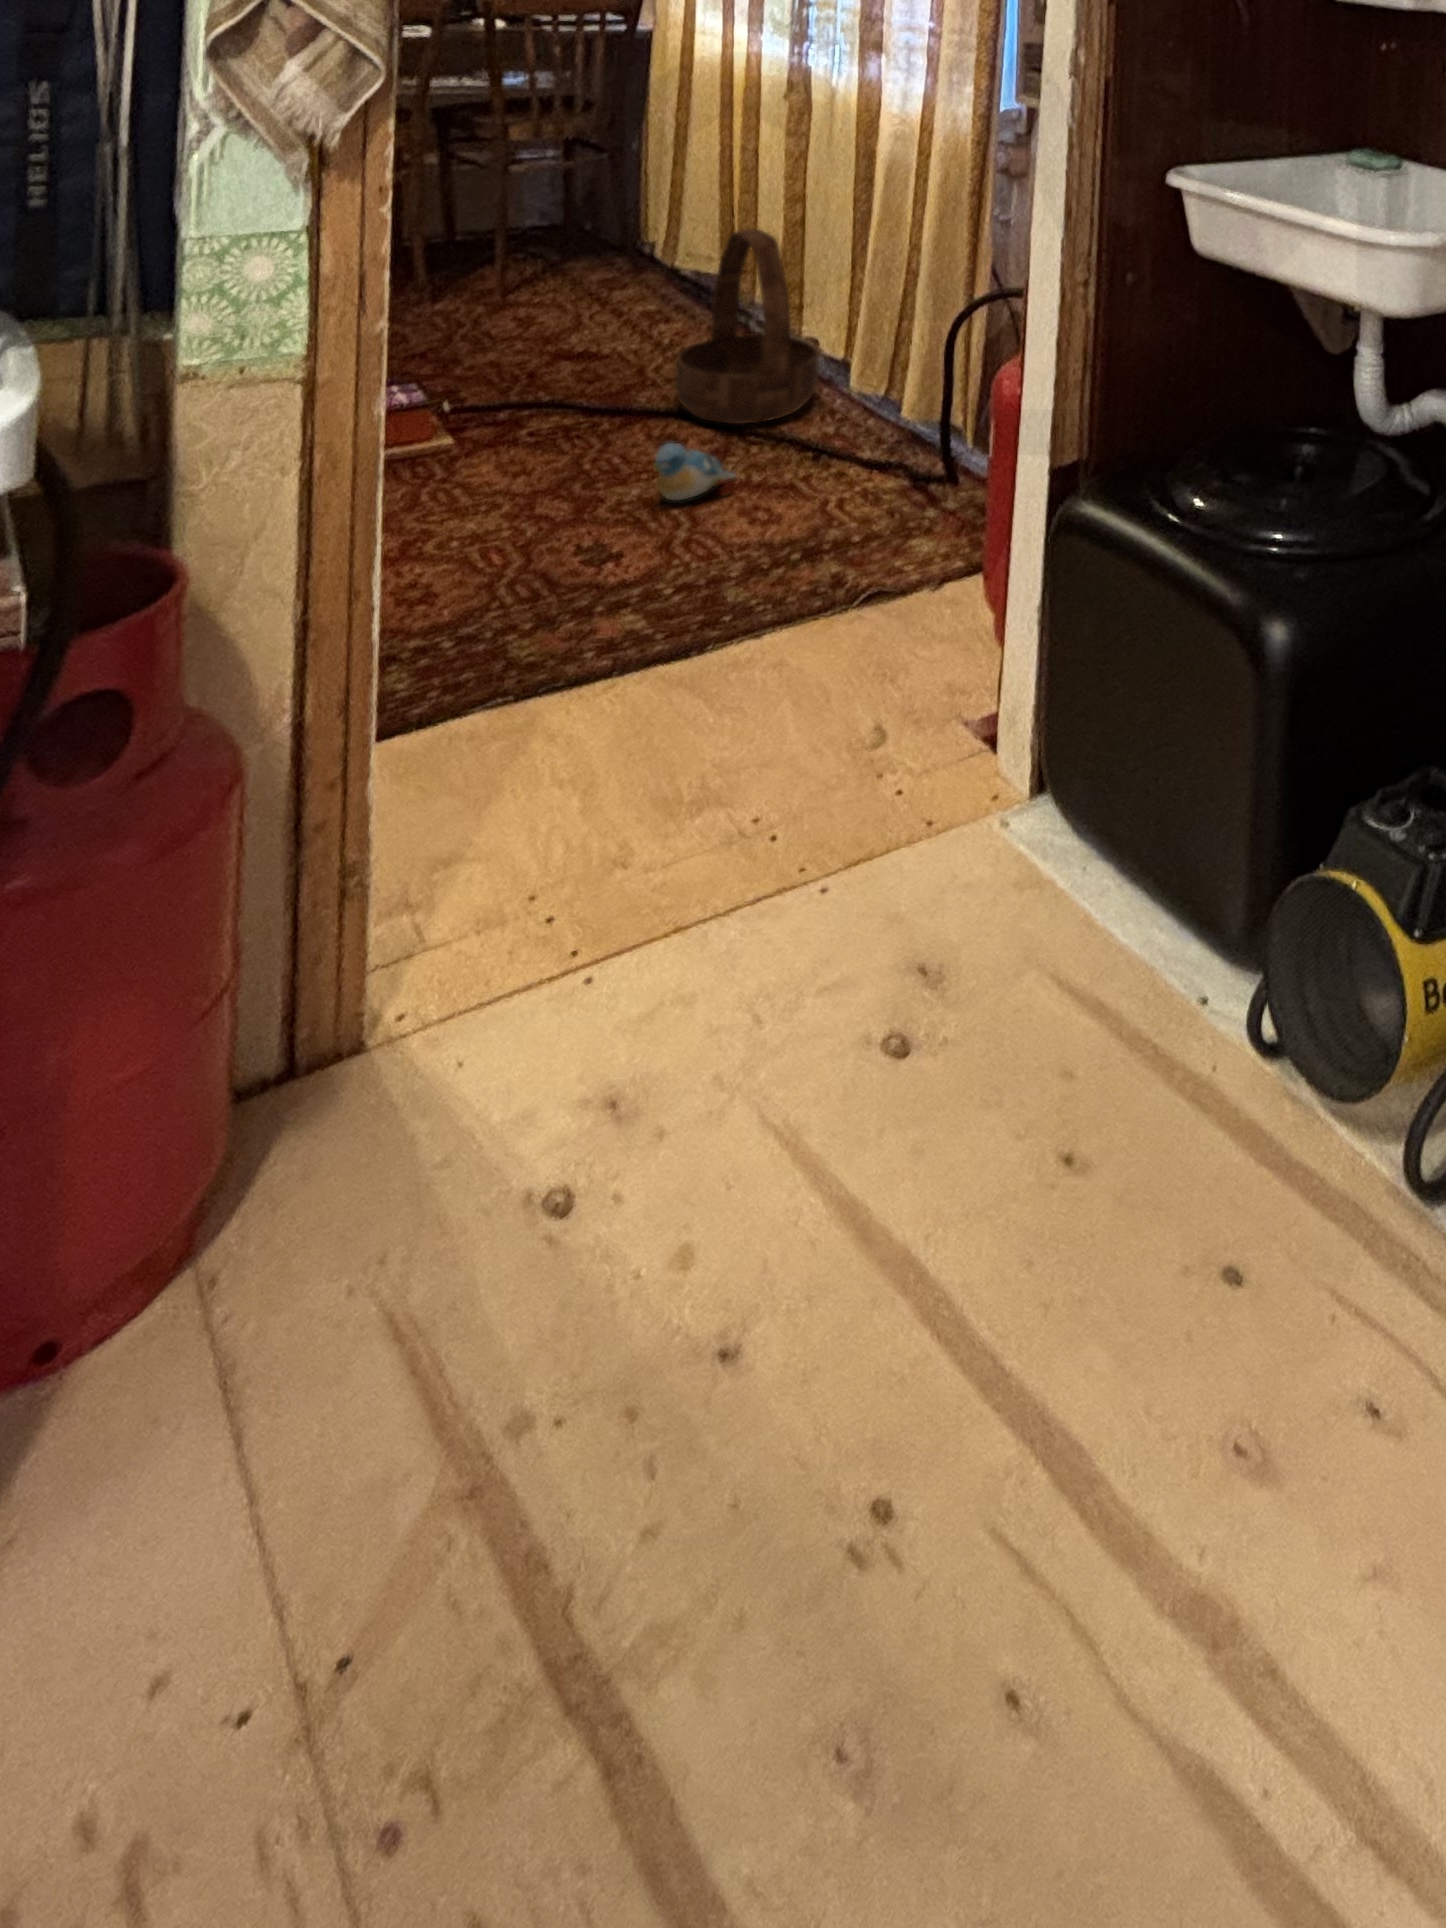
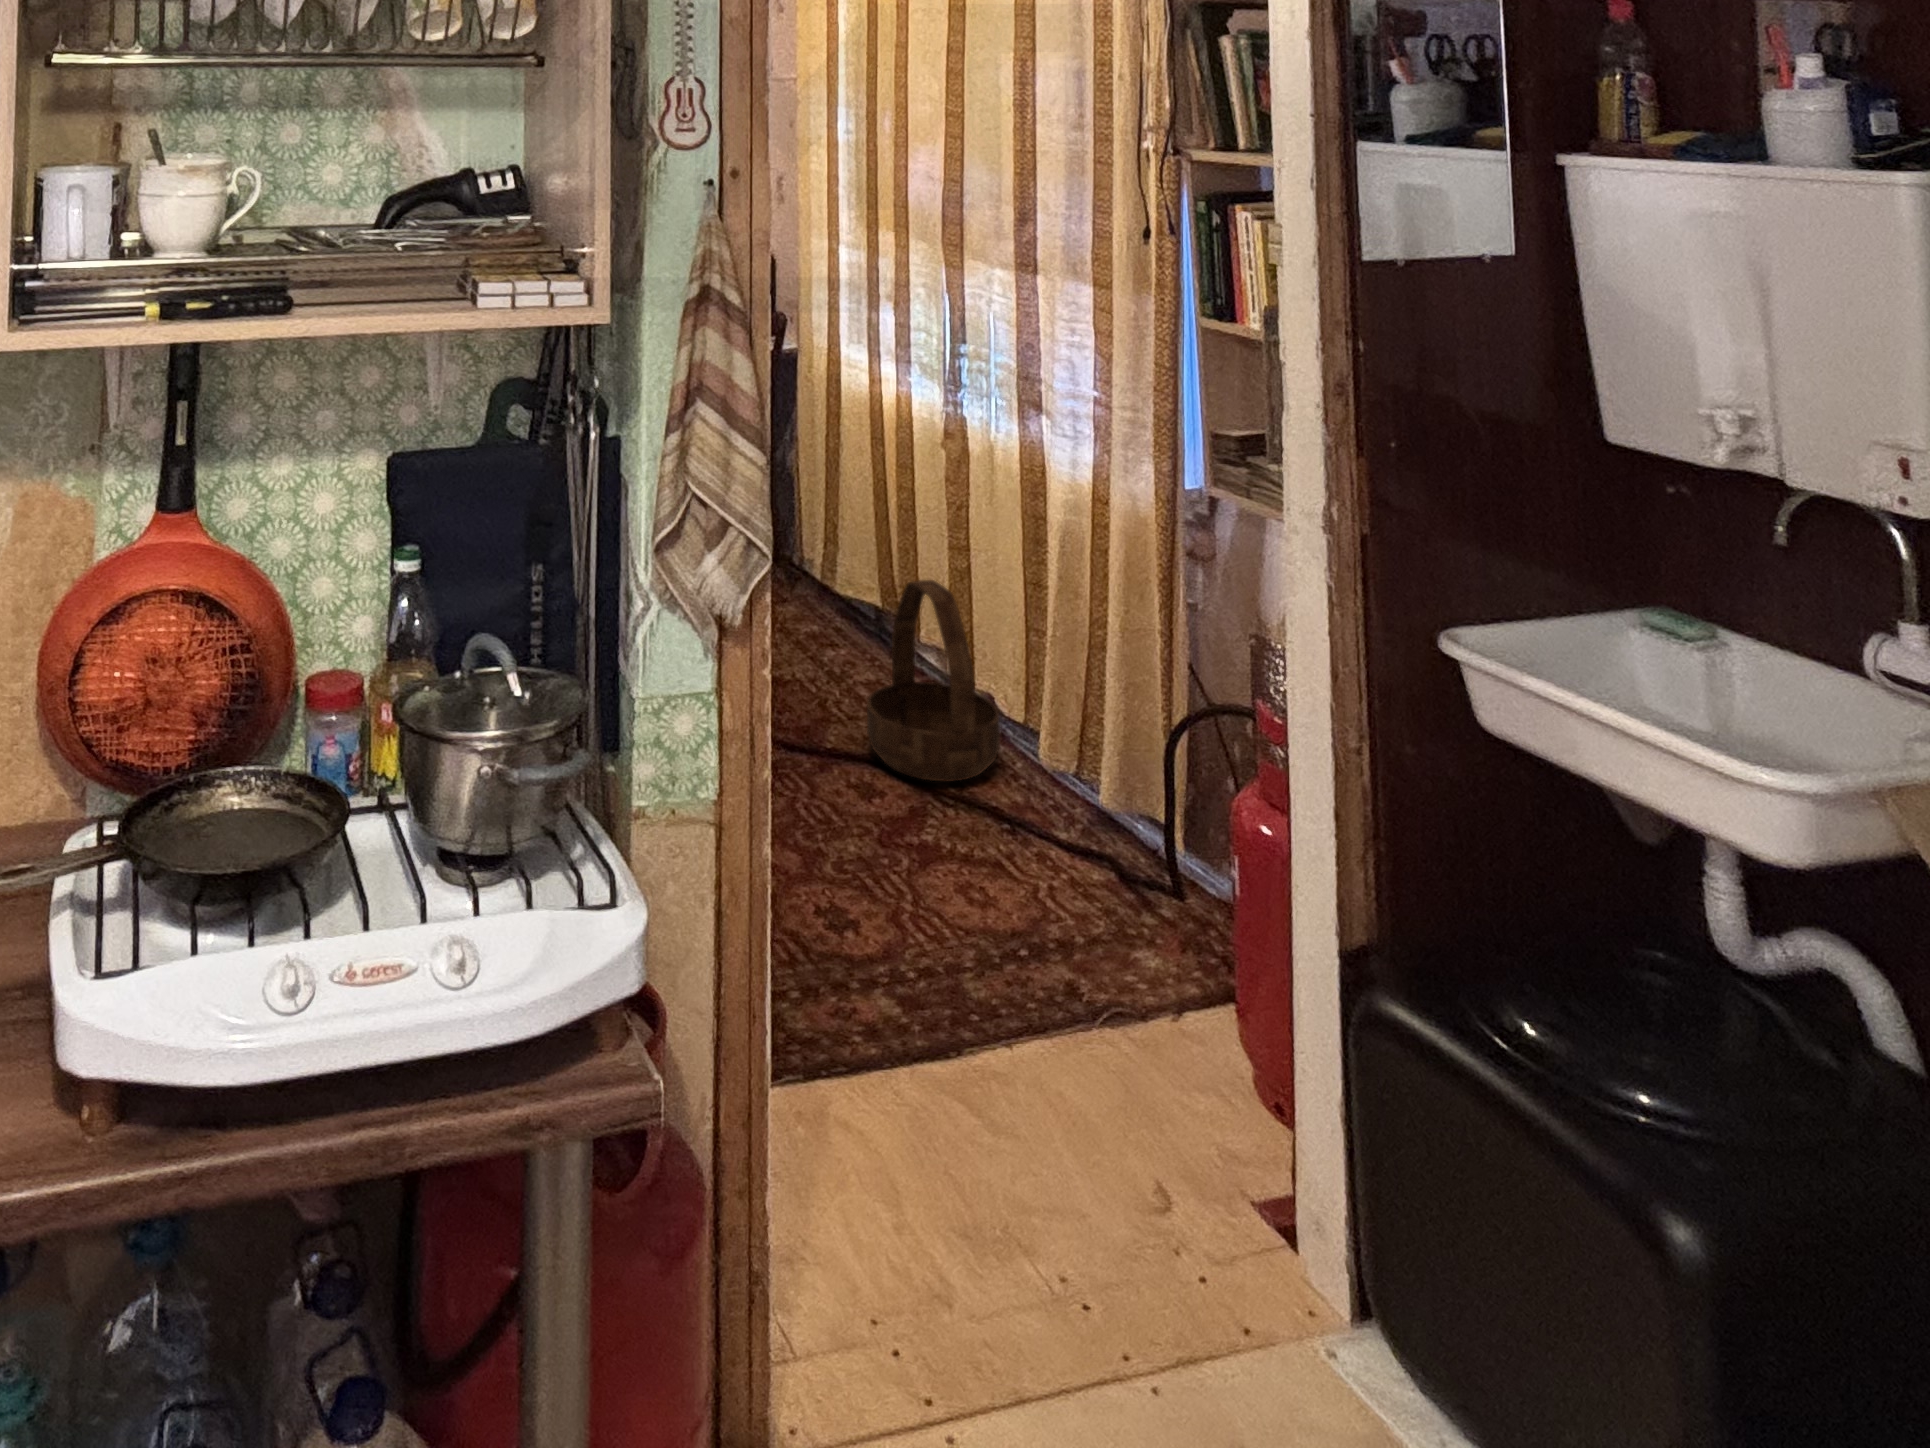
plush toy: present [655,443,735,500] -> none [876,807,949,867]

